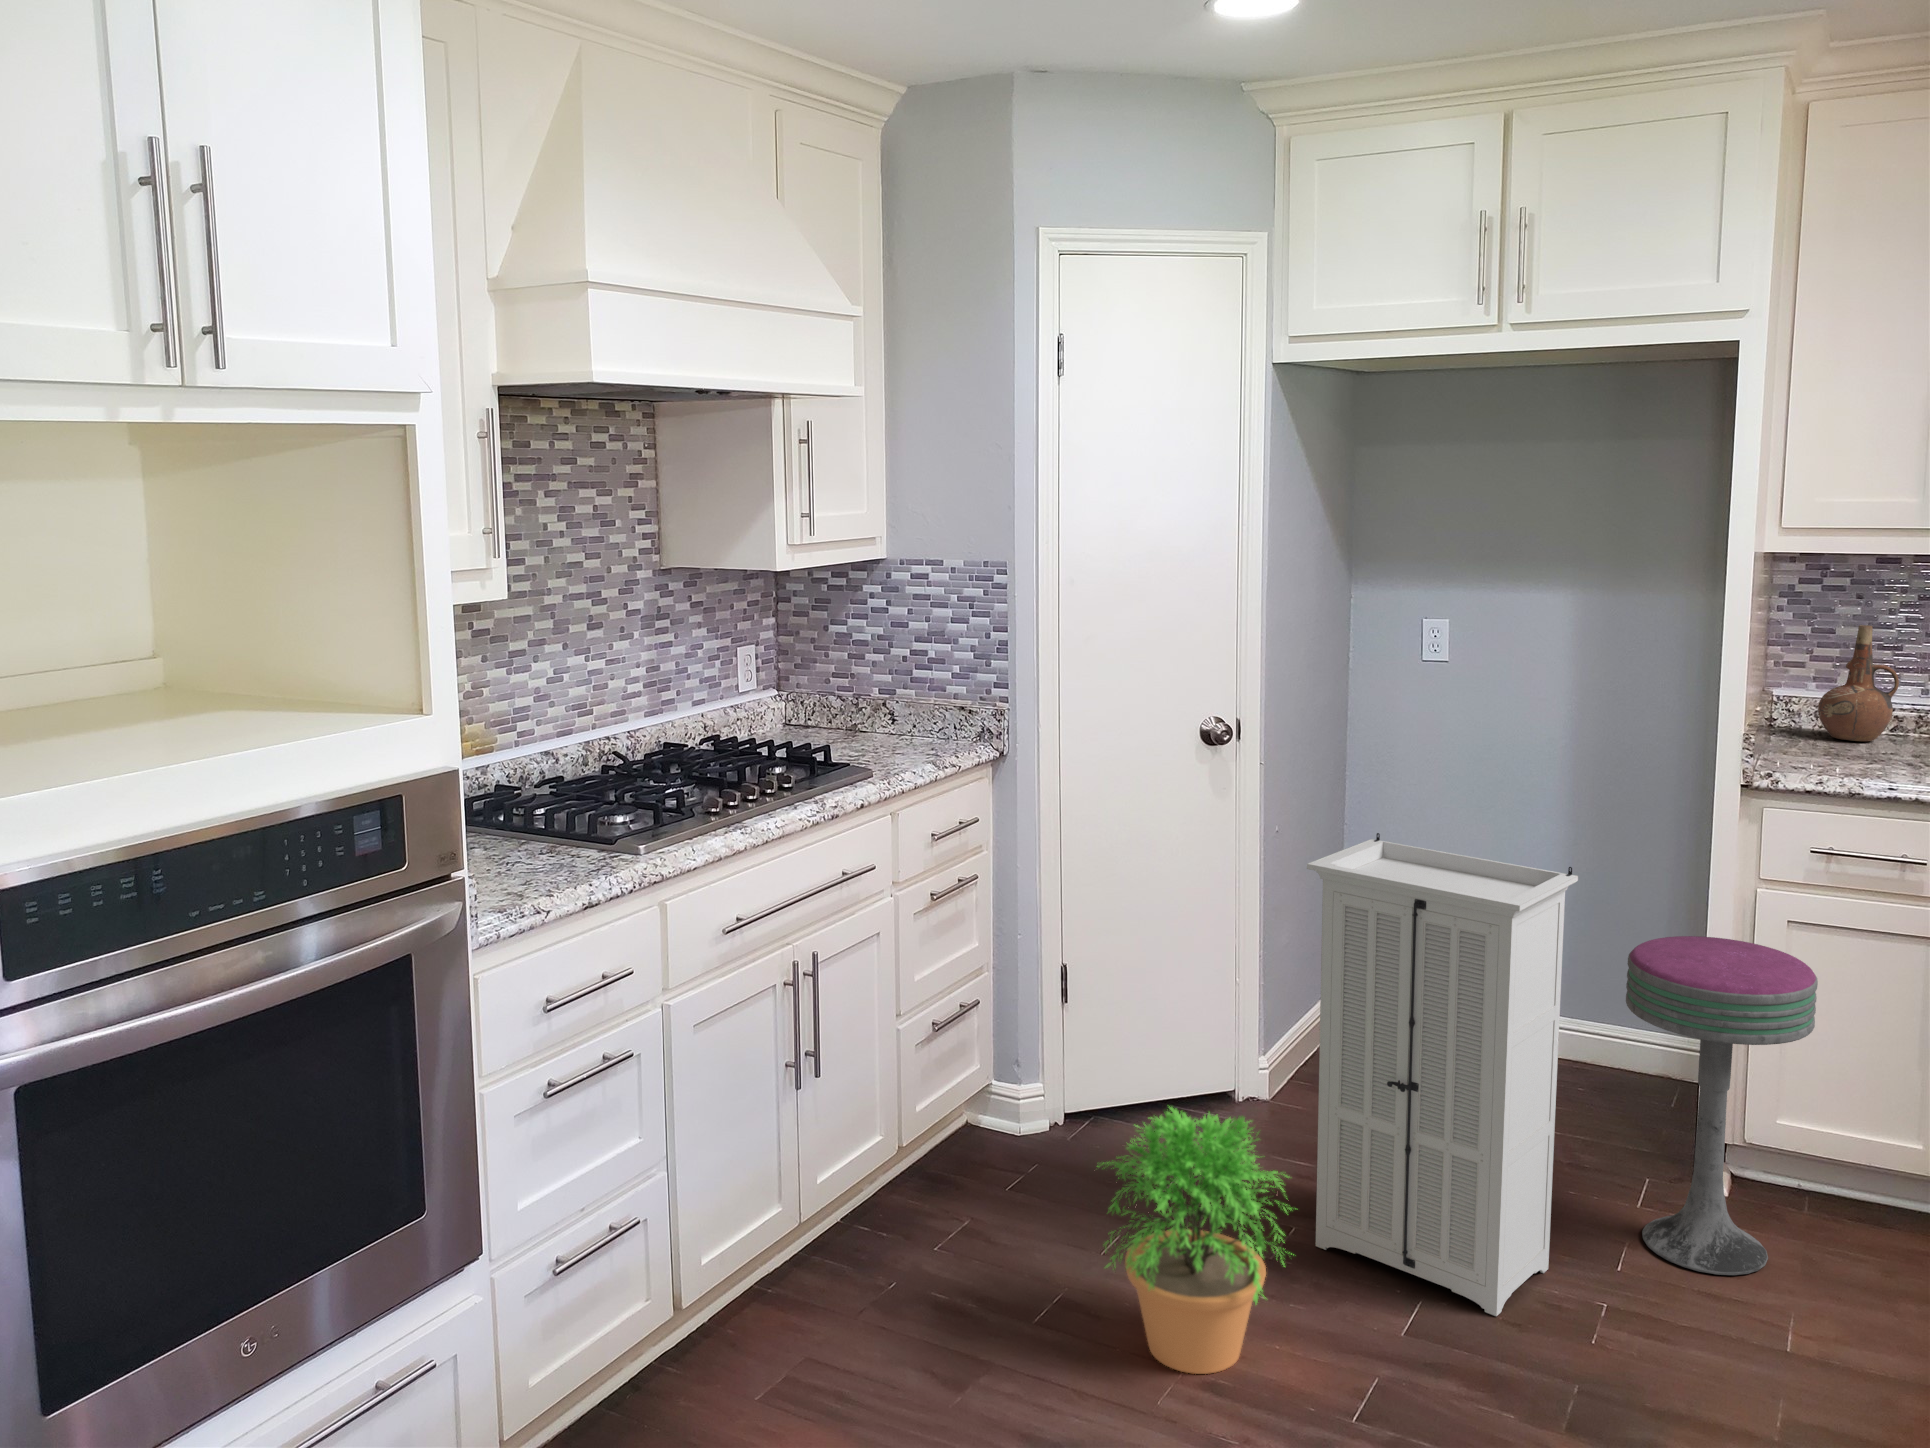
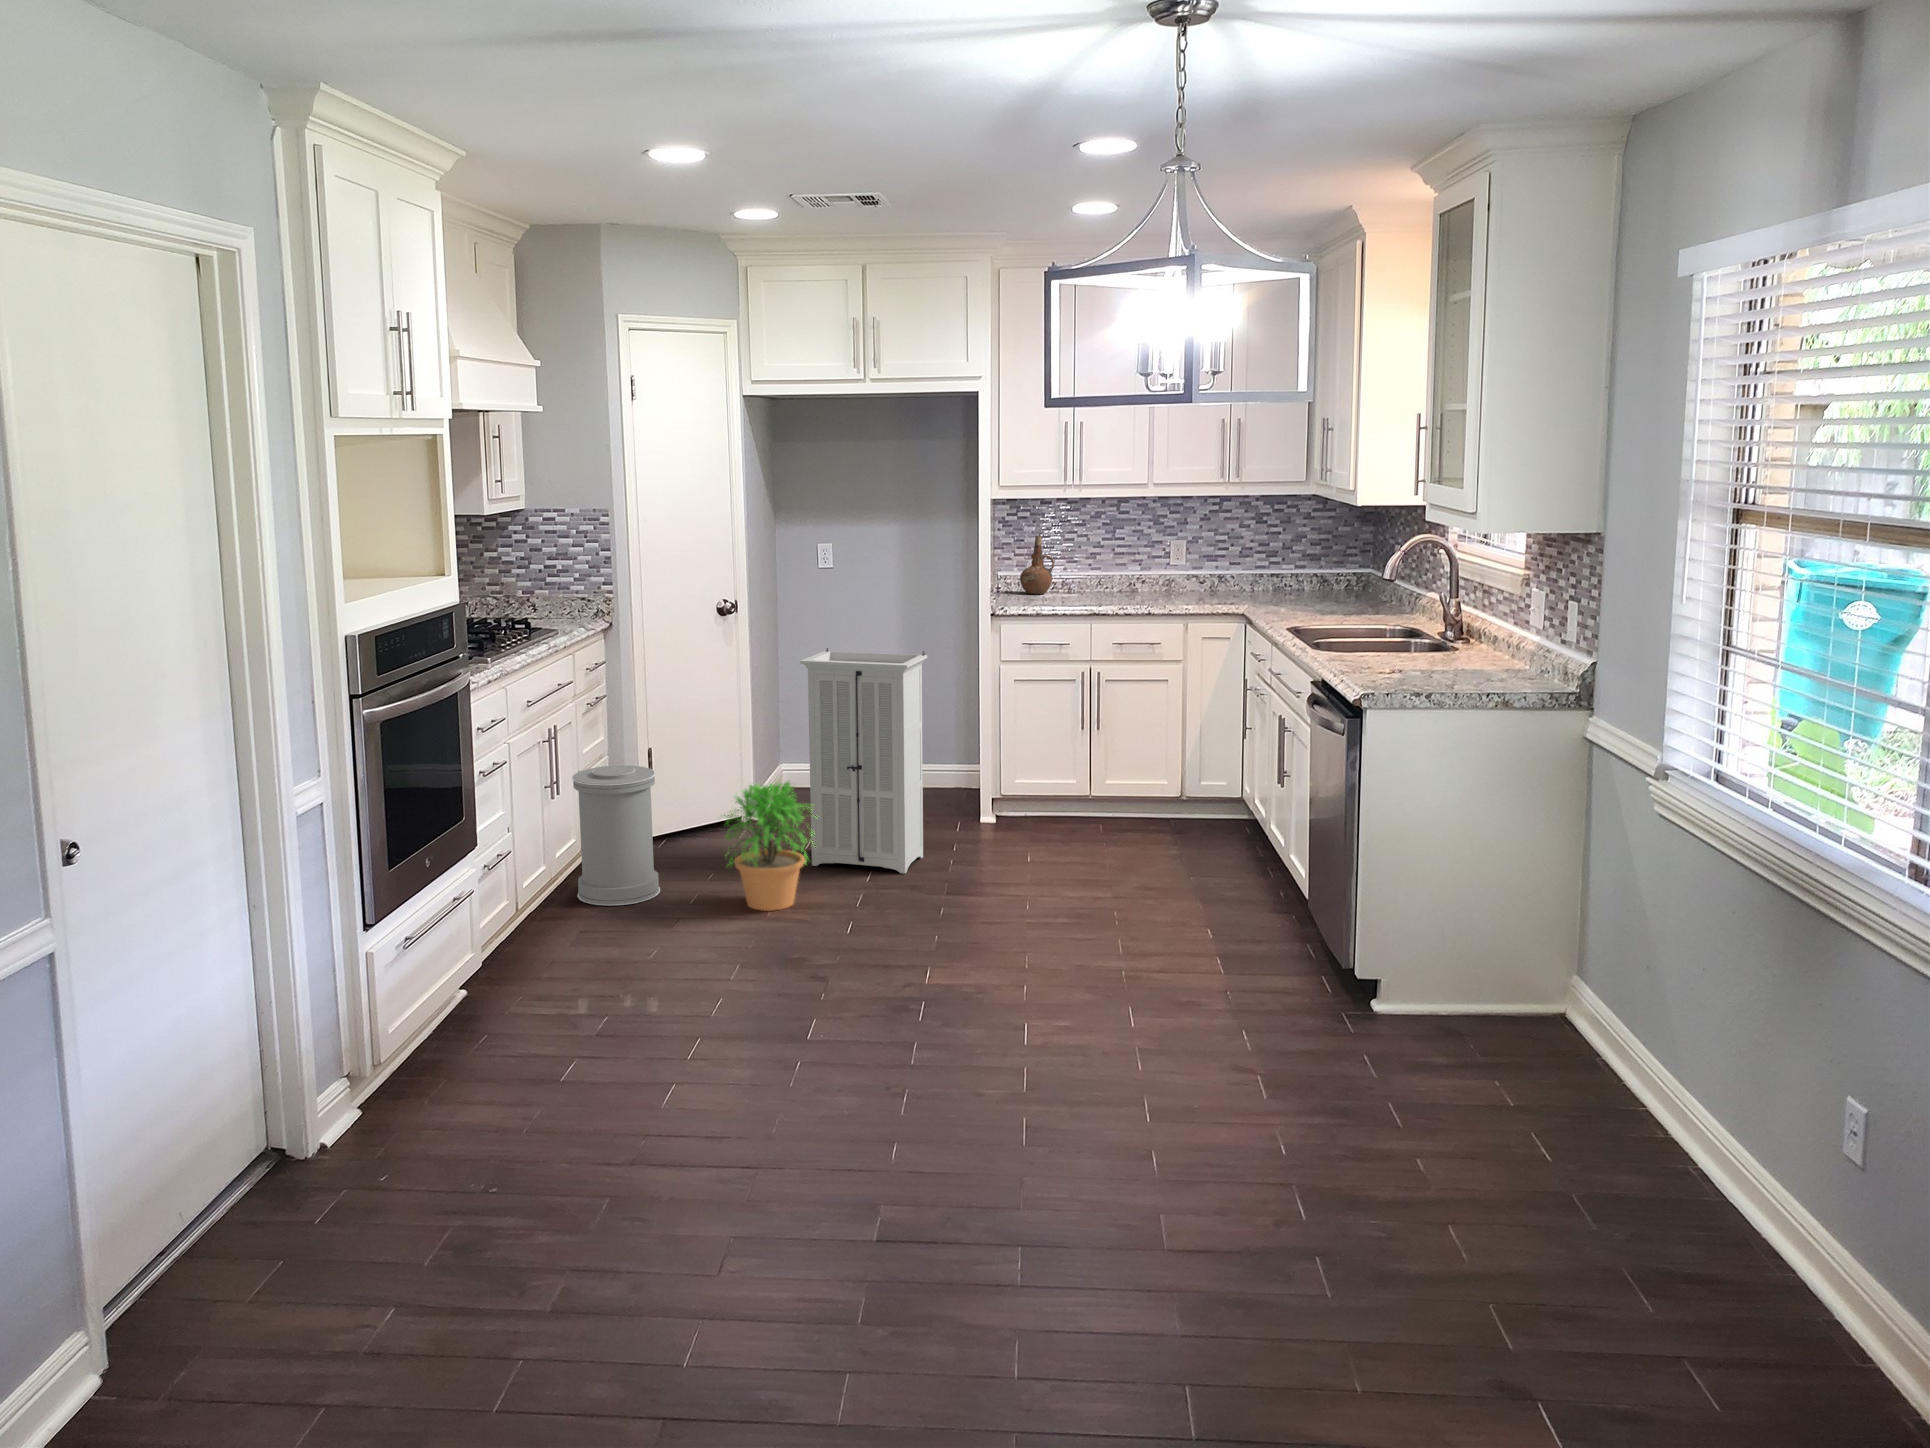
bar stool: present [1626,936,1818,1275] -> none [948,689,1030,848]
trash can: none [869,1014,1019,1283] -> present [572,765,660,906]

